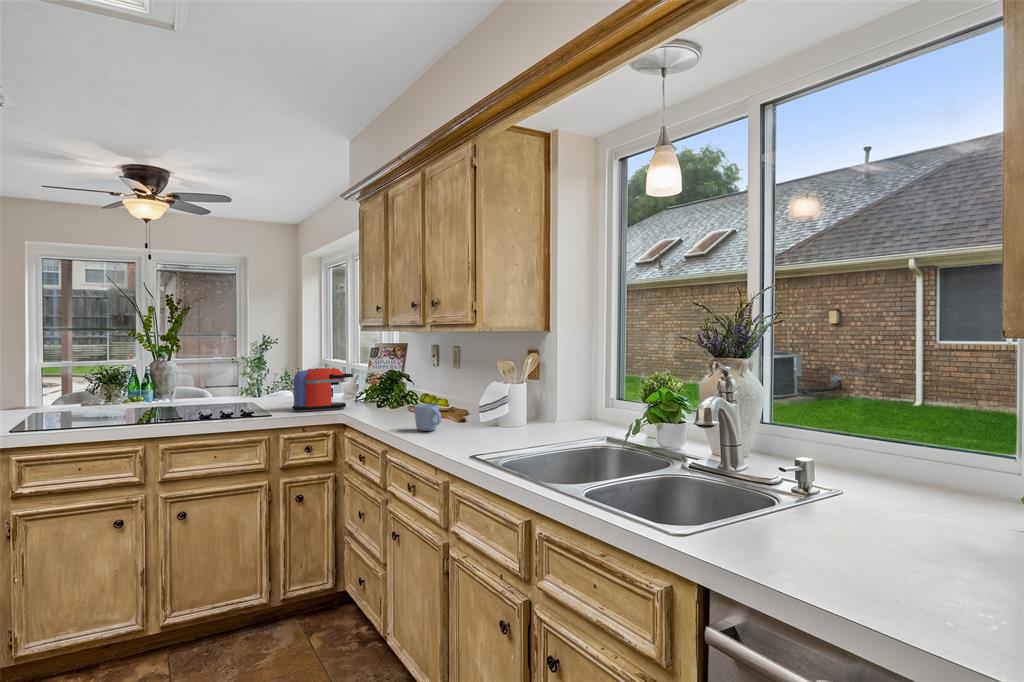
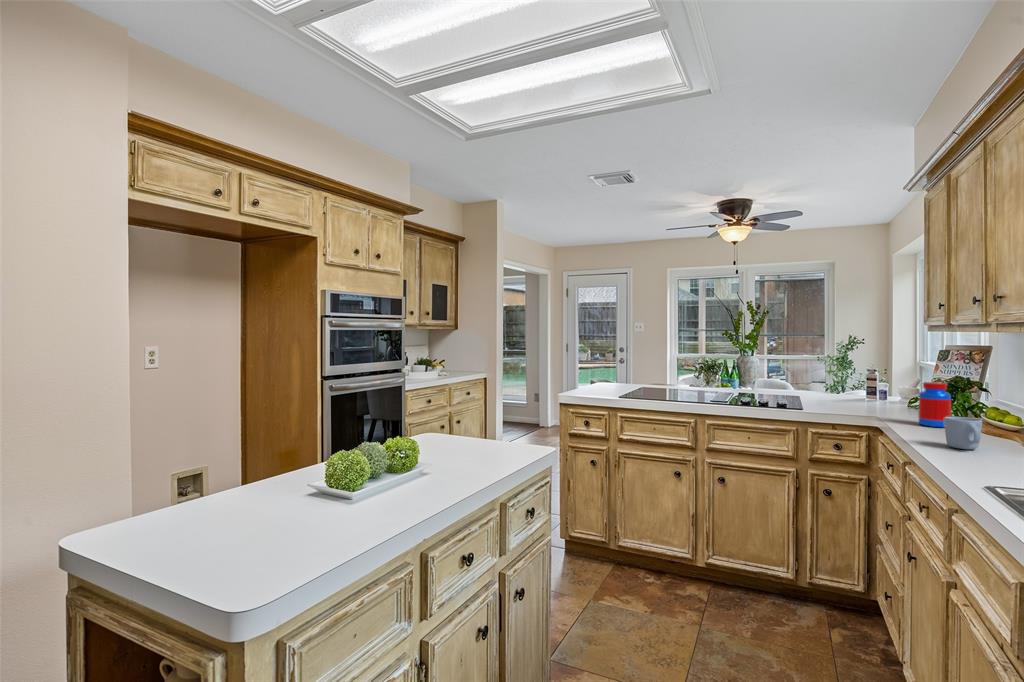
coffee maker: present [292,368,353,412] -> none [827,369,899,413]
jar: none [378,376,401,416] -> present [918,382,951,427]

